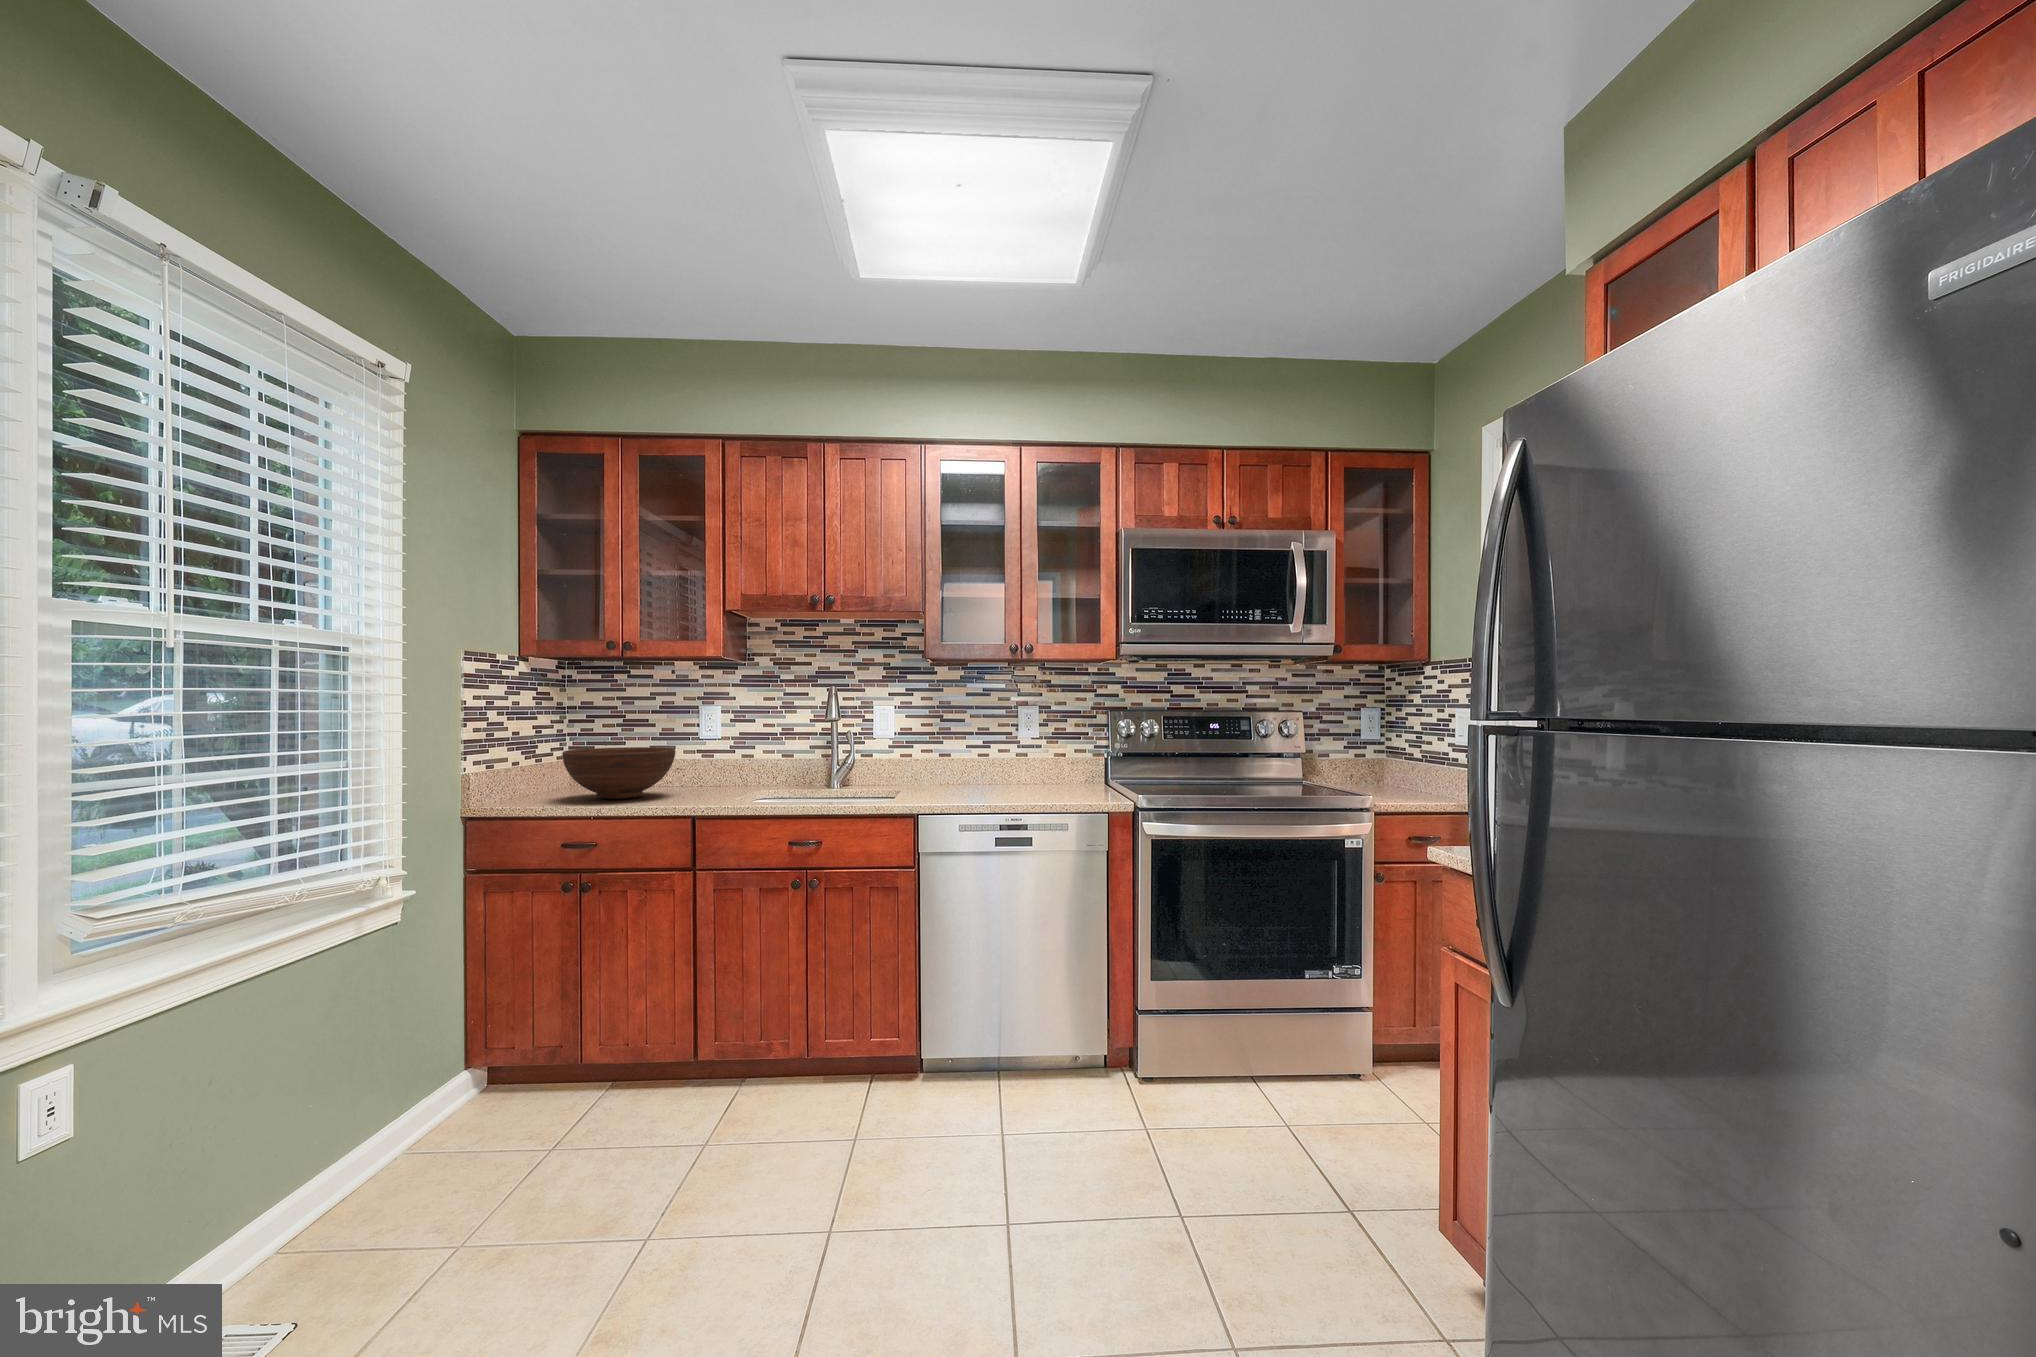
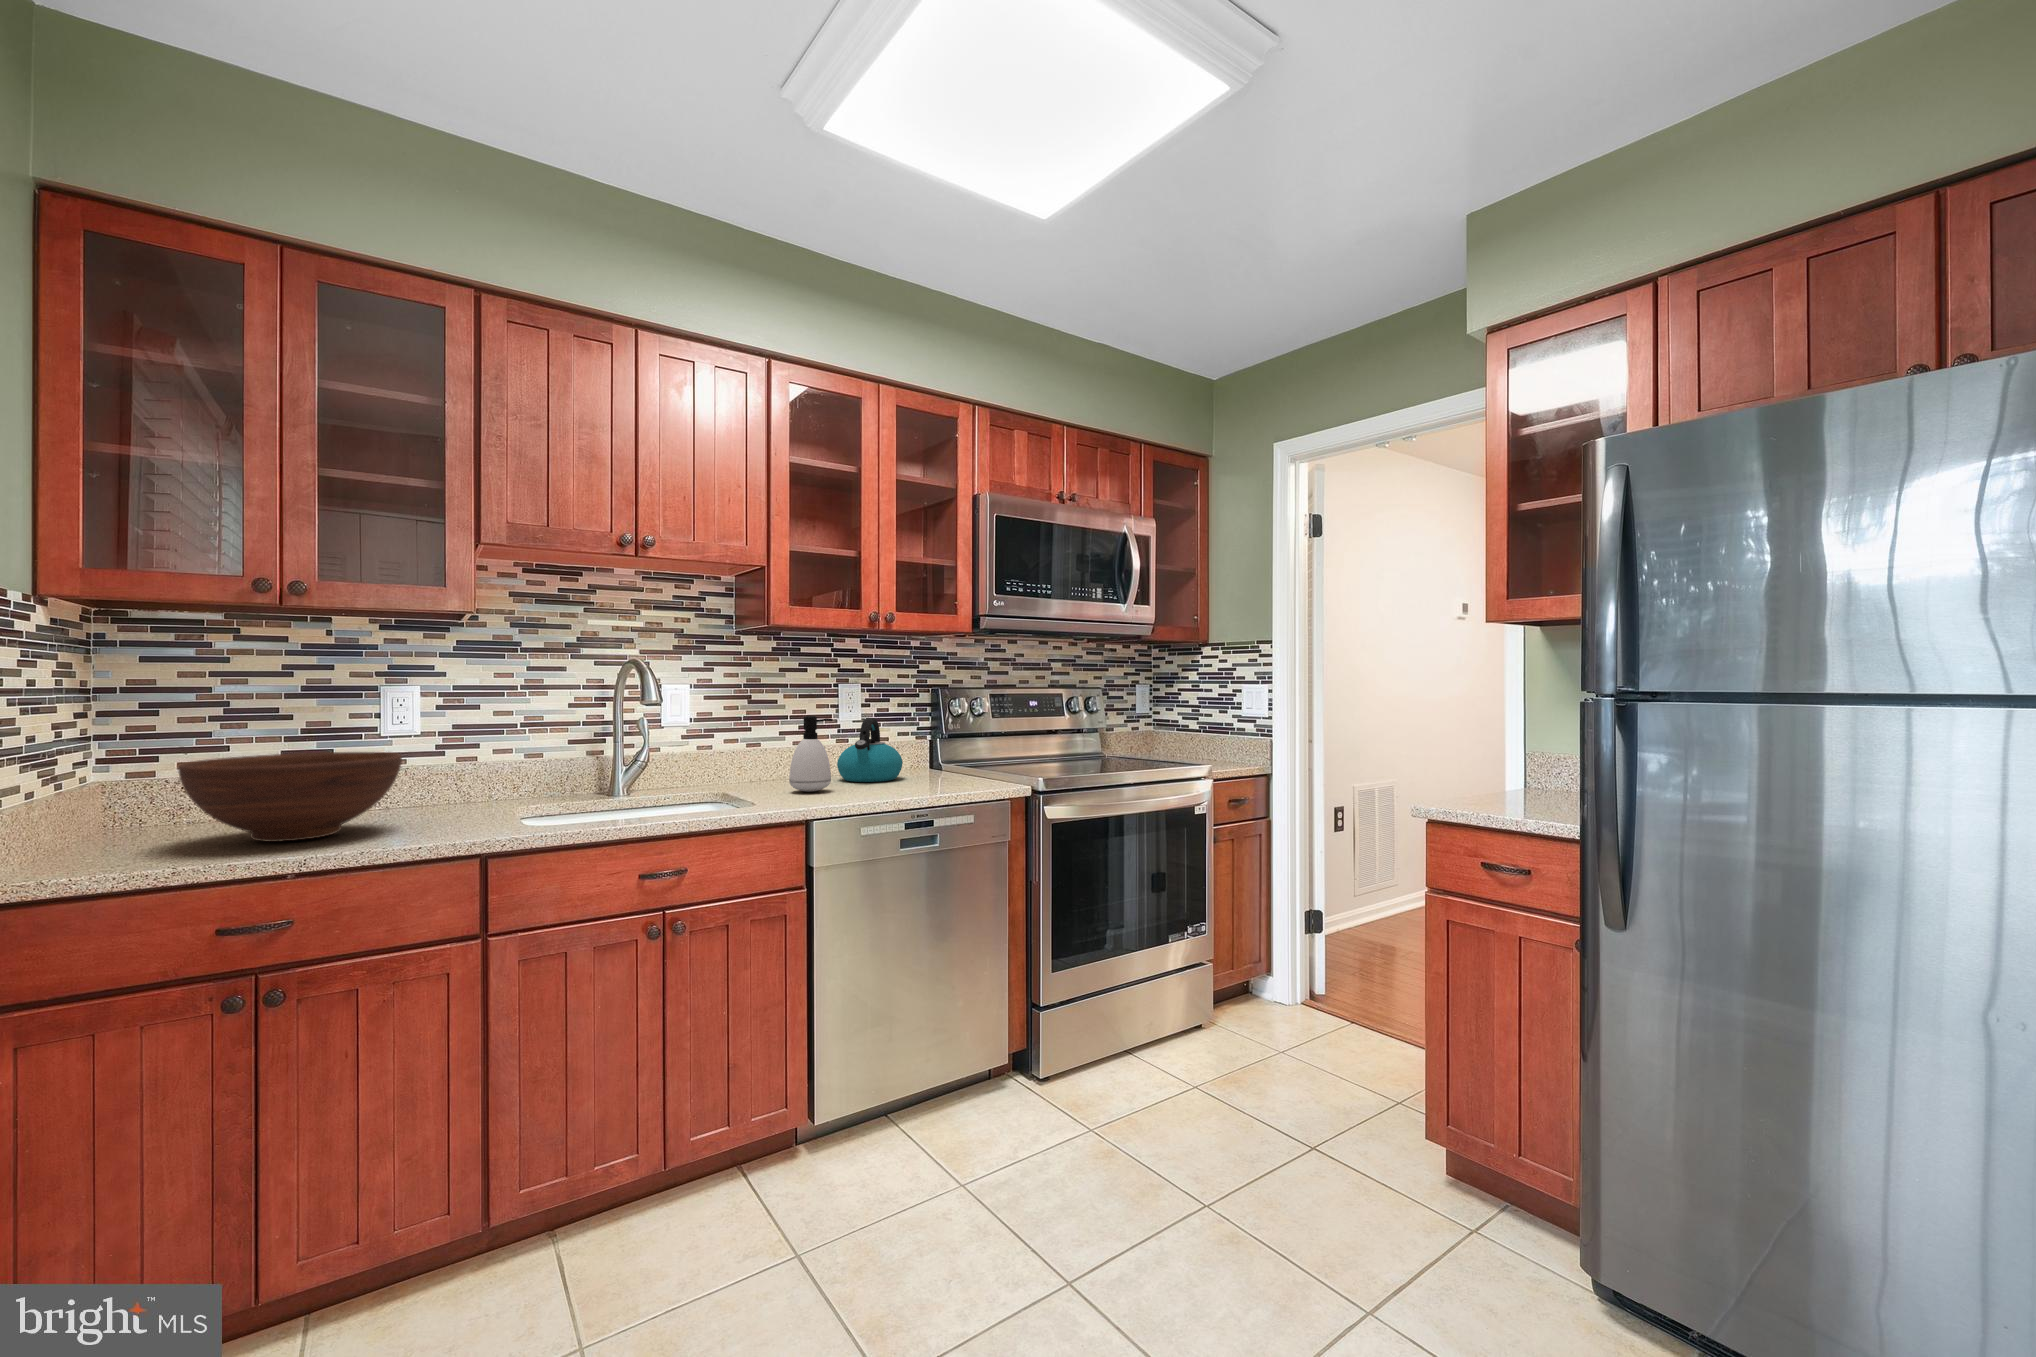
soap dispenser: none [935,732,968,793] -> present [789,716,833,792]
kettle: none [998,735,1052,790] -> present [837,718,903,782]

